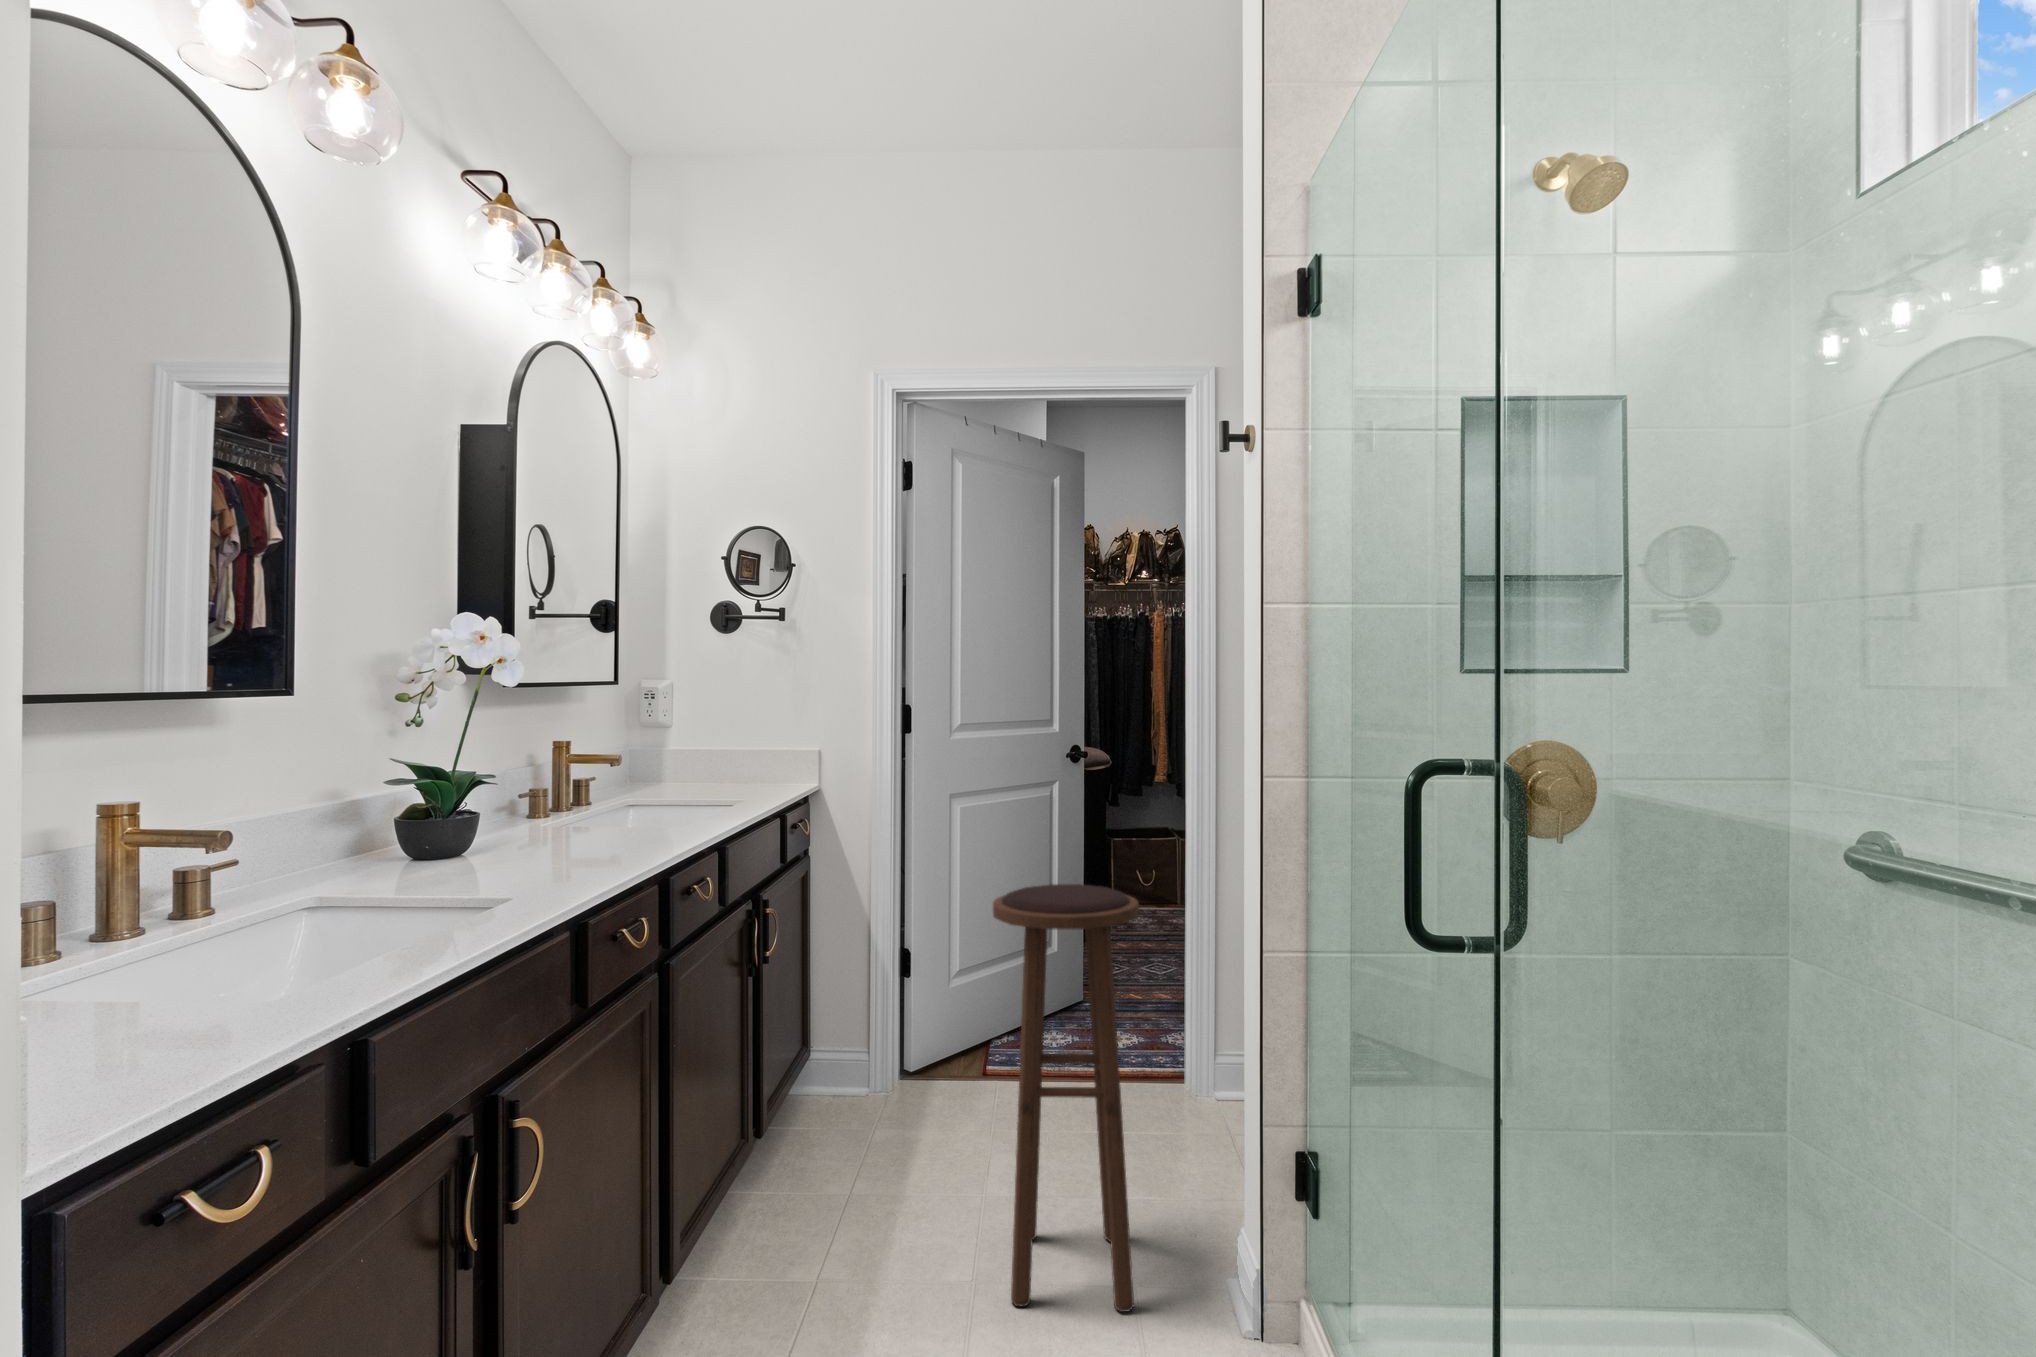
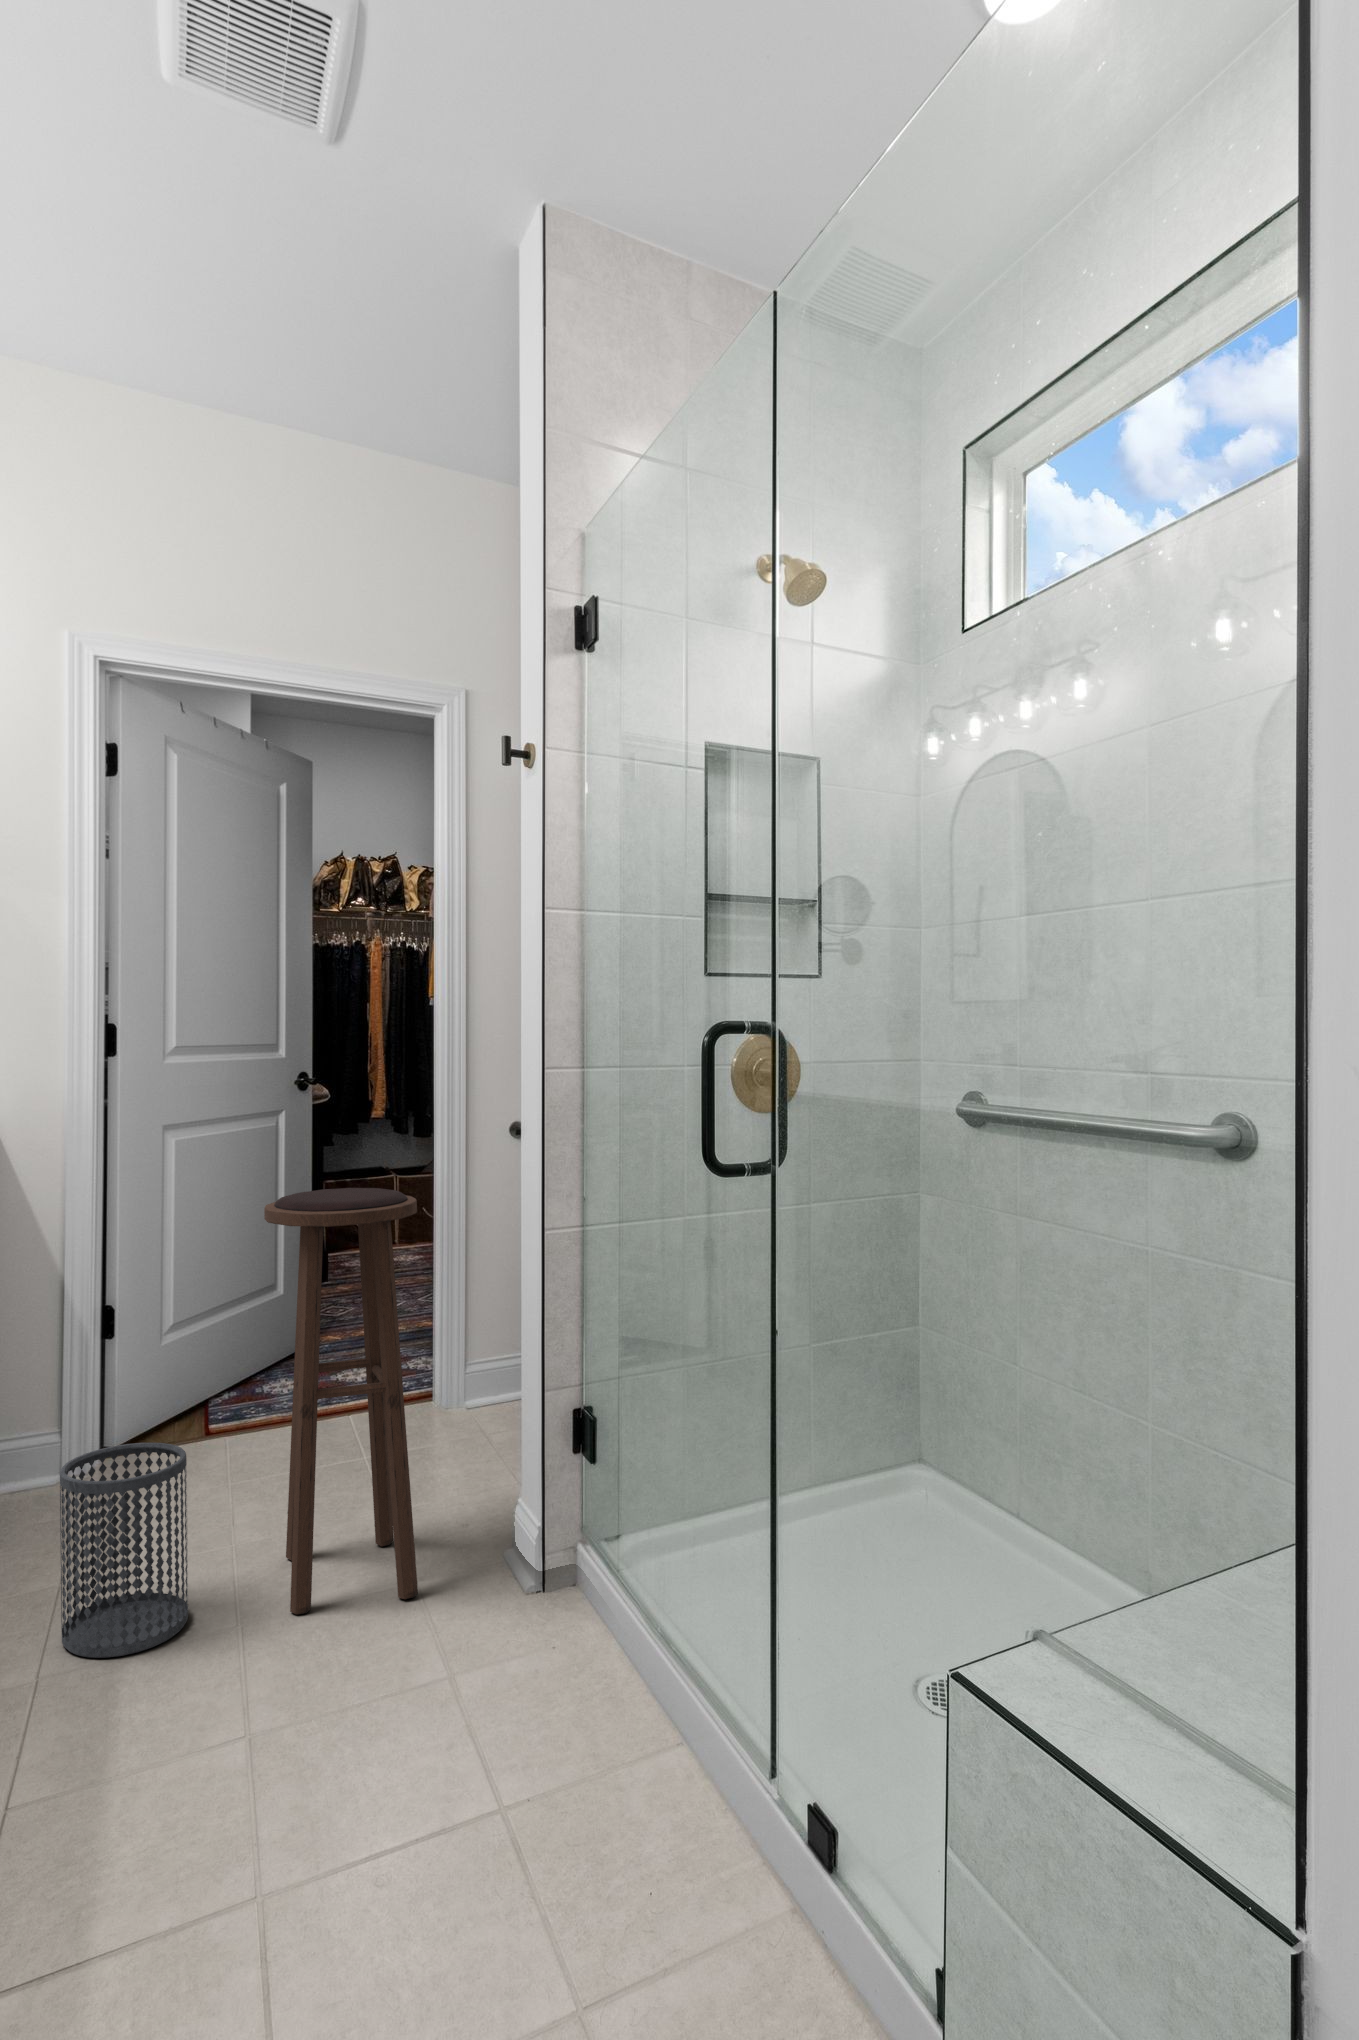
wastebasket: none [811,1112,921,1318] -> present [60,1443,188,1658]

